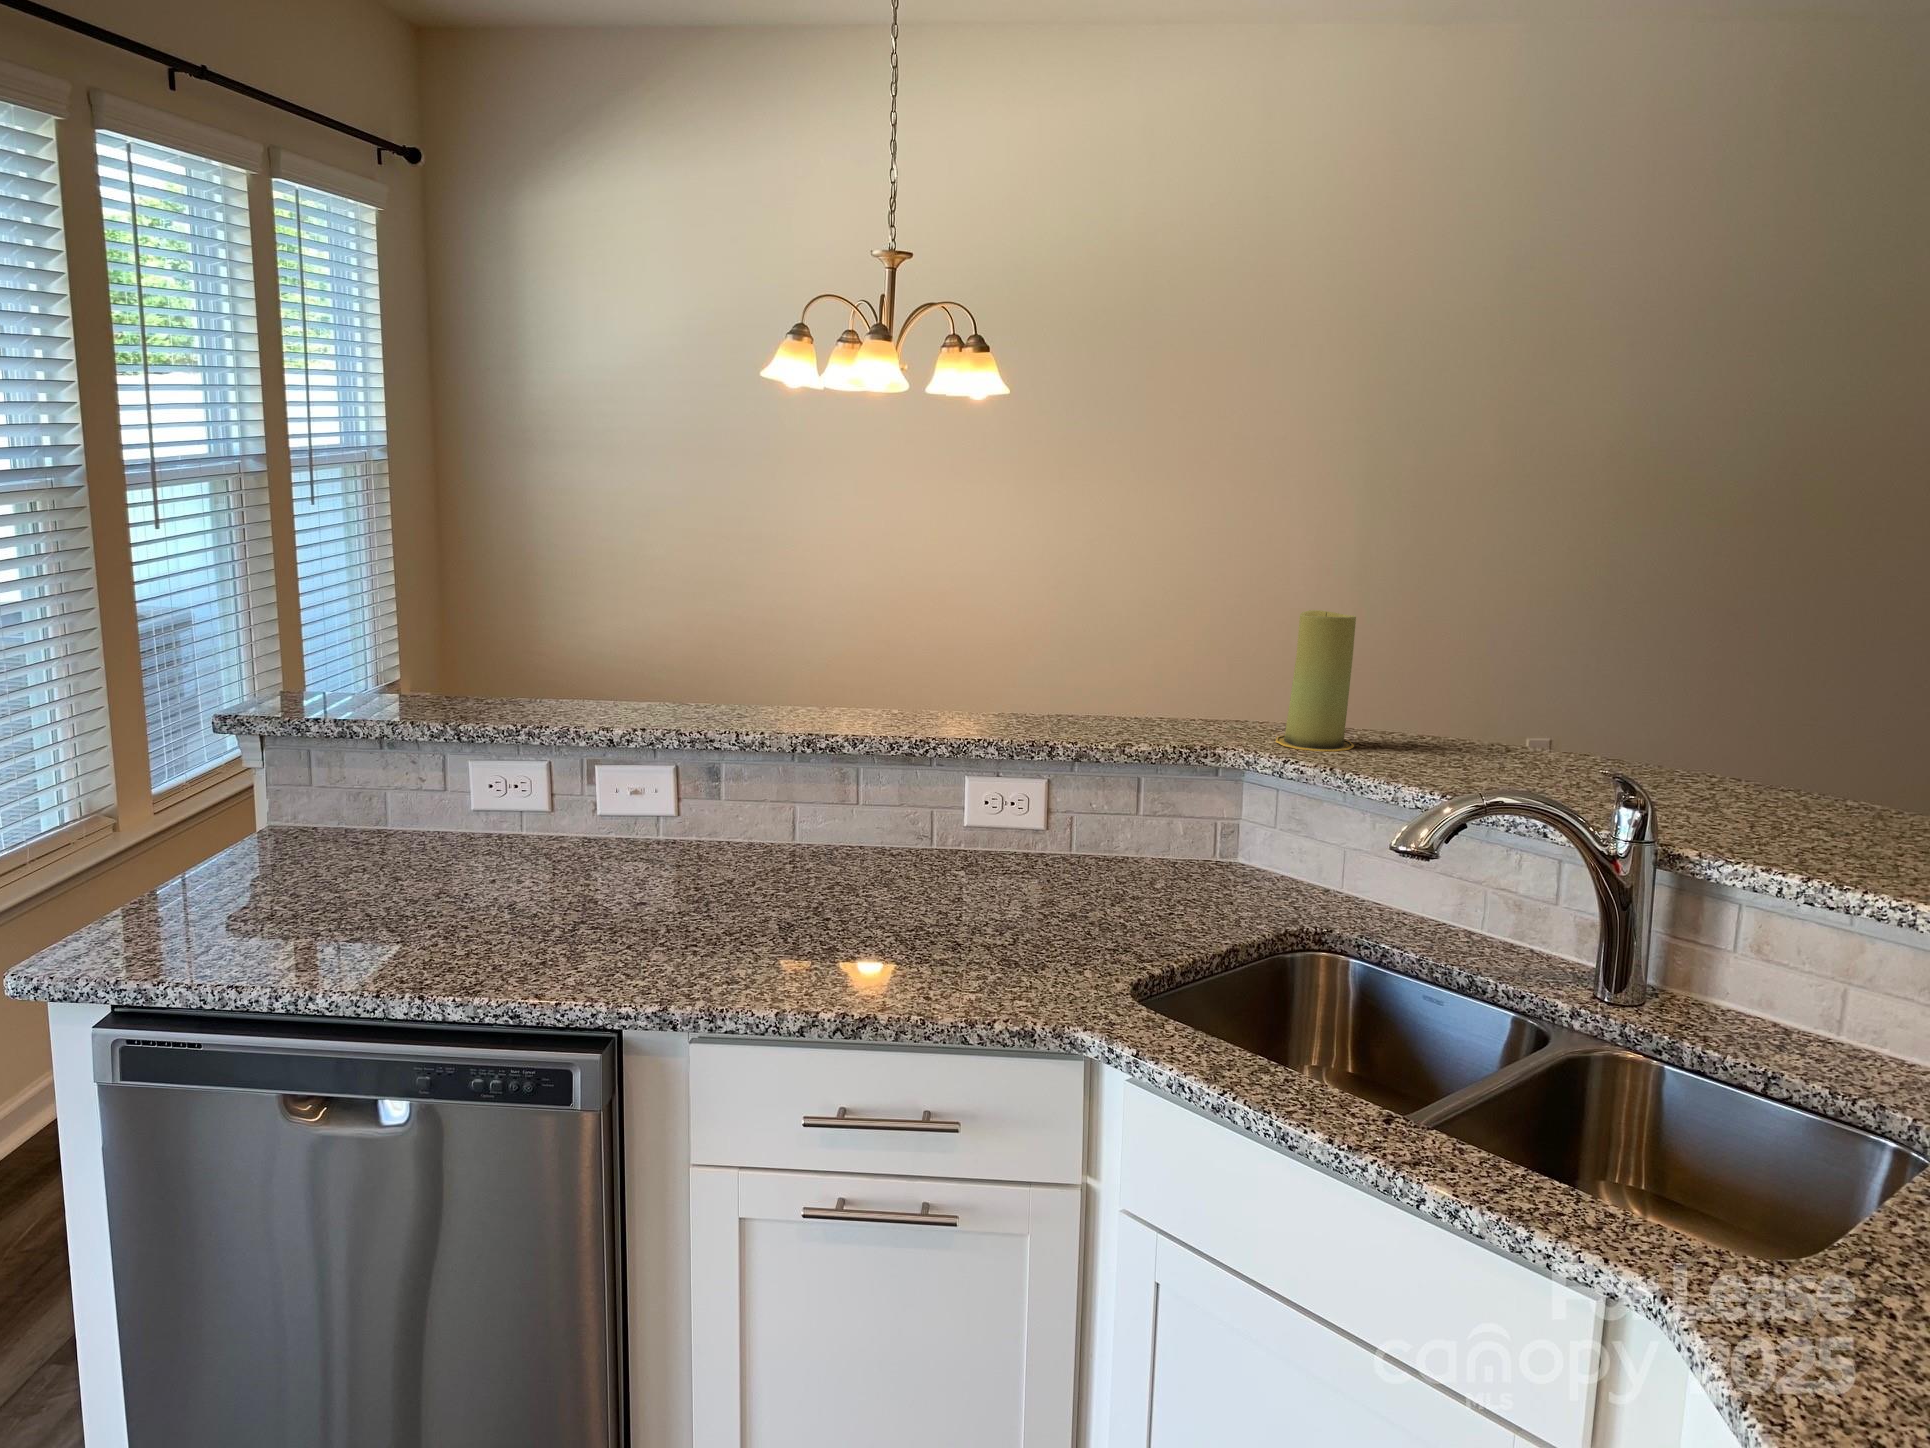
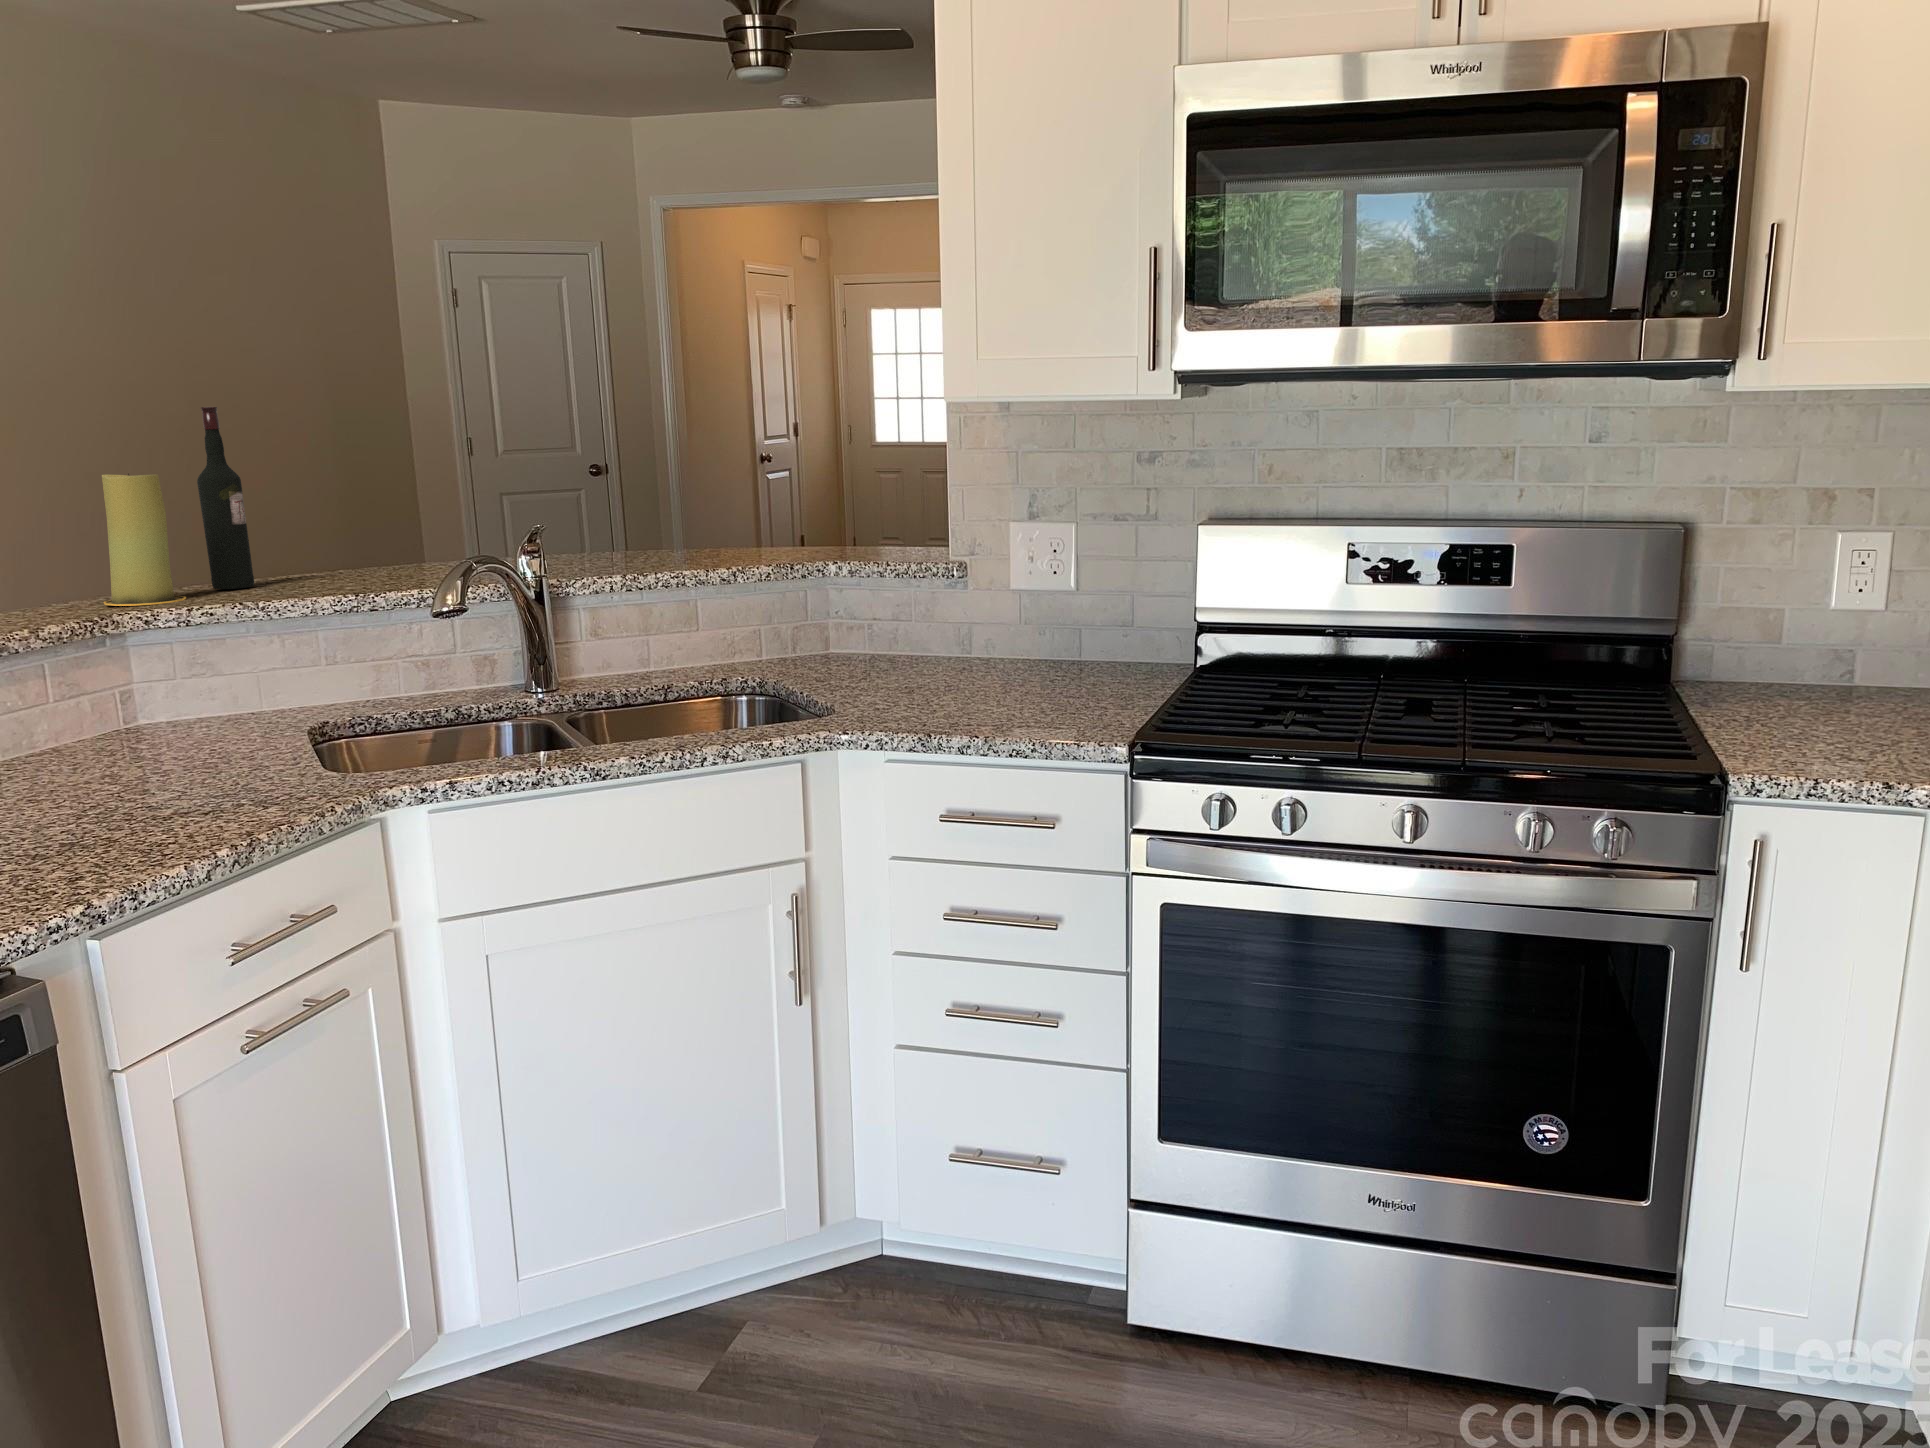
wine bottle: none [1416,548,1470,752] -> present [197,407,254,589]

